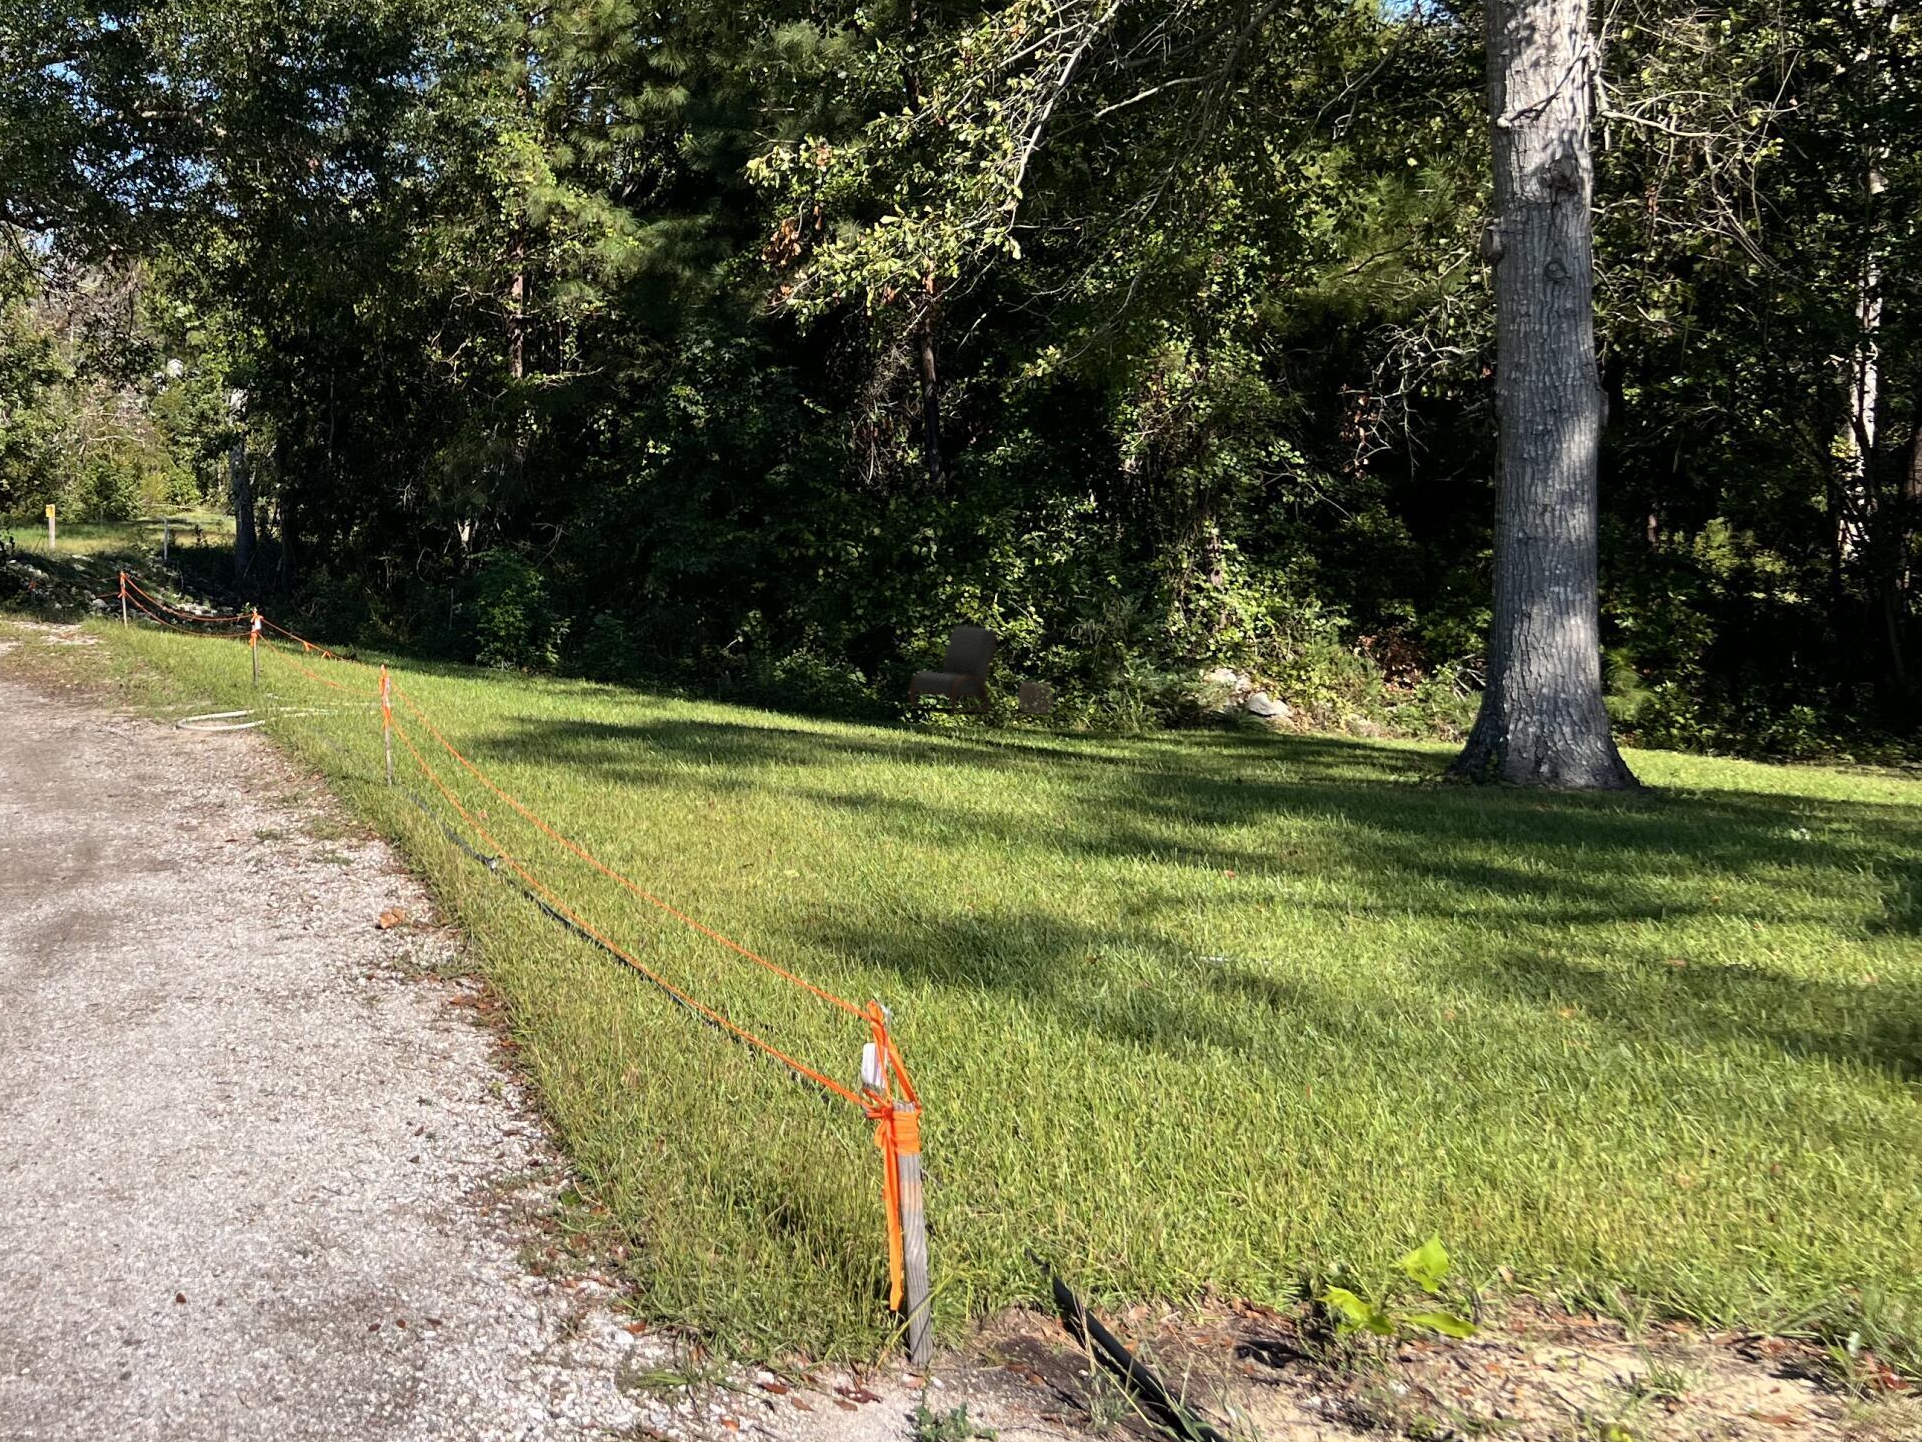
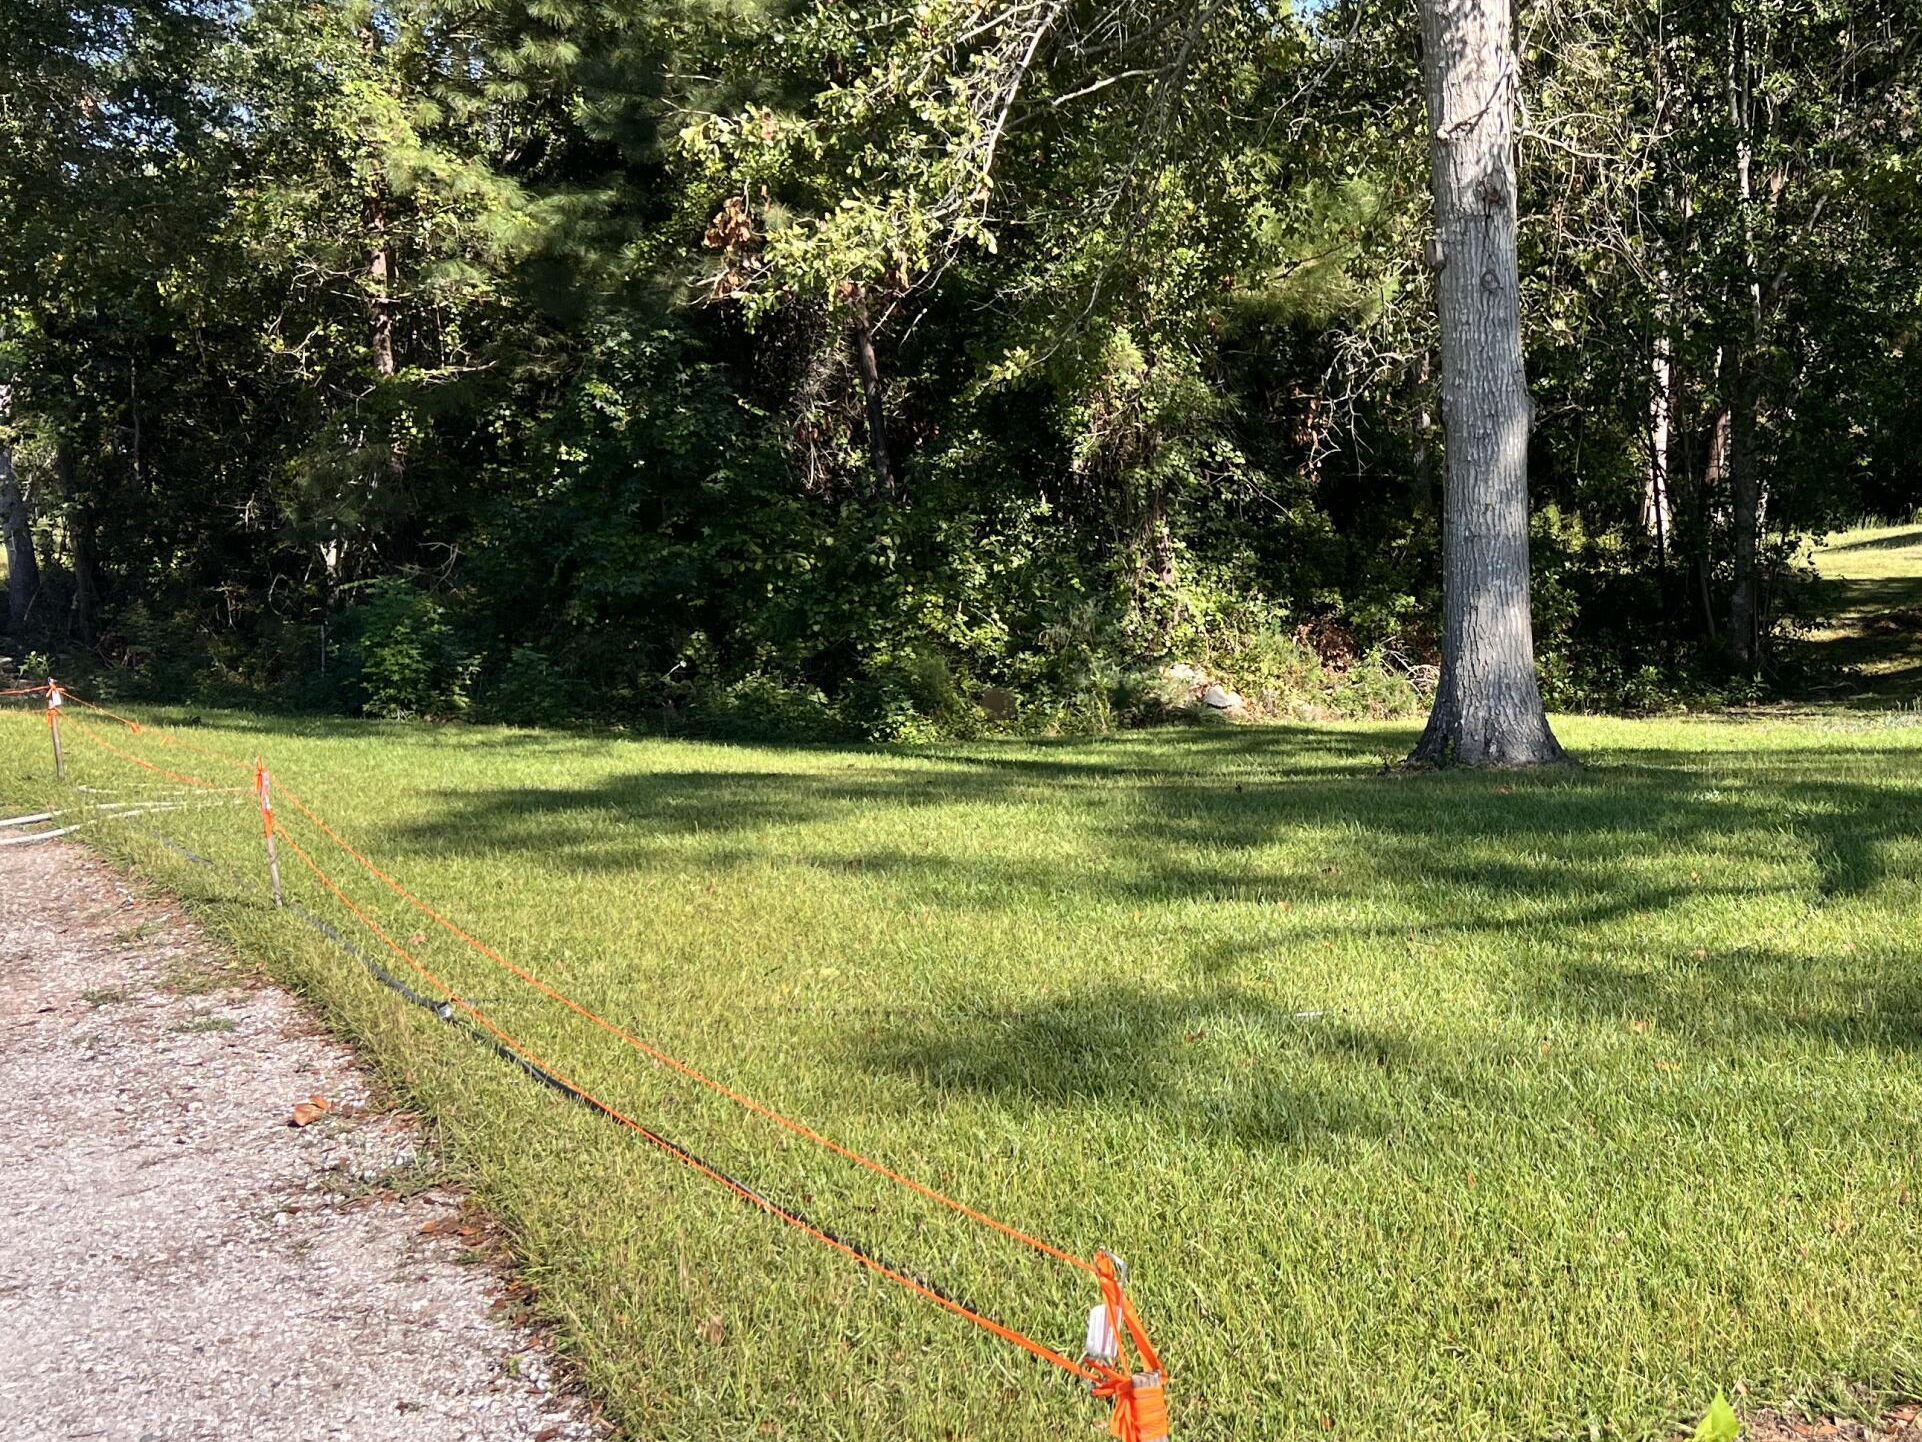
lounge chair: present [909,626,998,714] -> none [871,637,958,727]
decorative plant: none [1164,684,1200,742] -> present [1105,675,1134,728]

